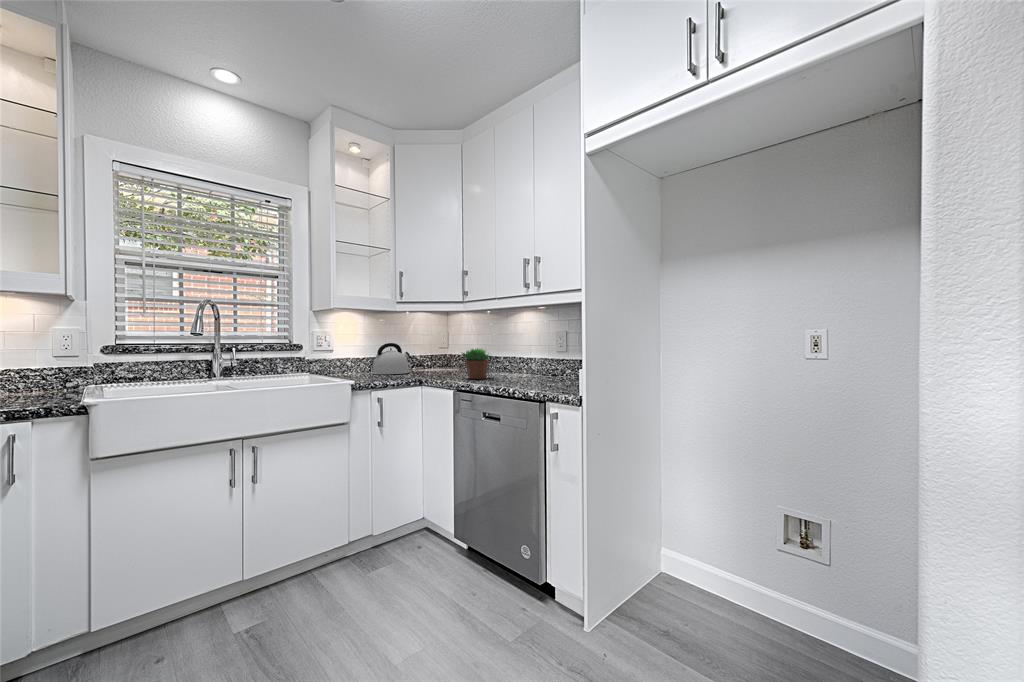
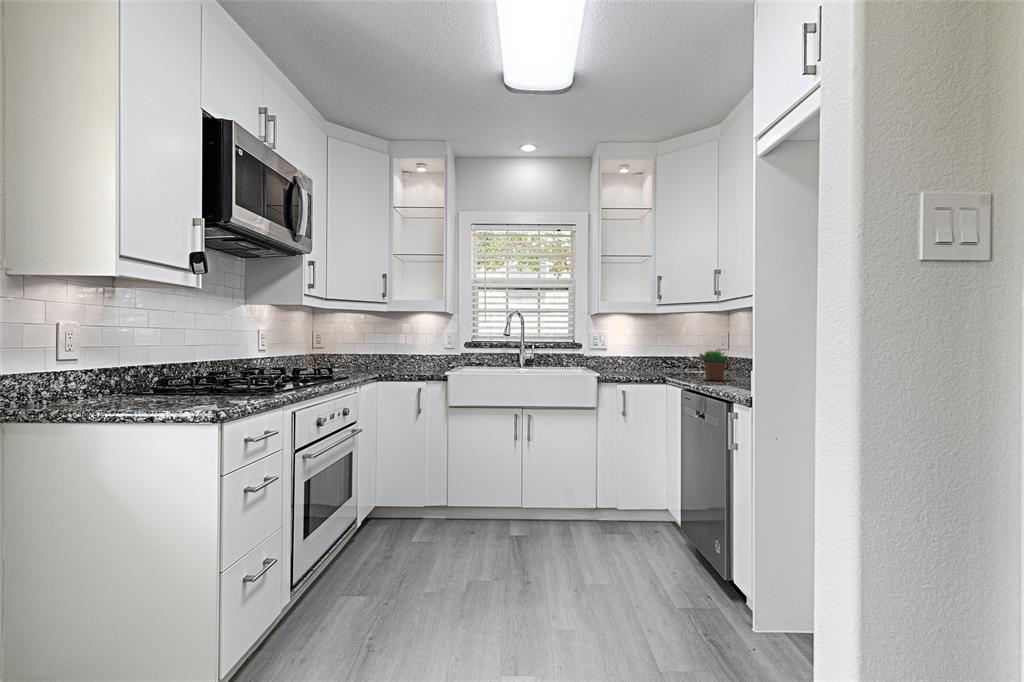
kettle: present [373,343,410,374] -> none [640,344,677,373]

